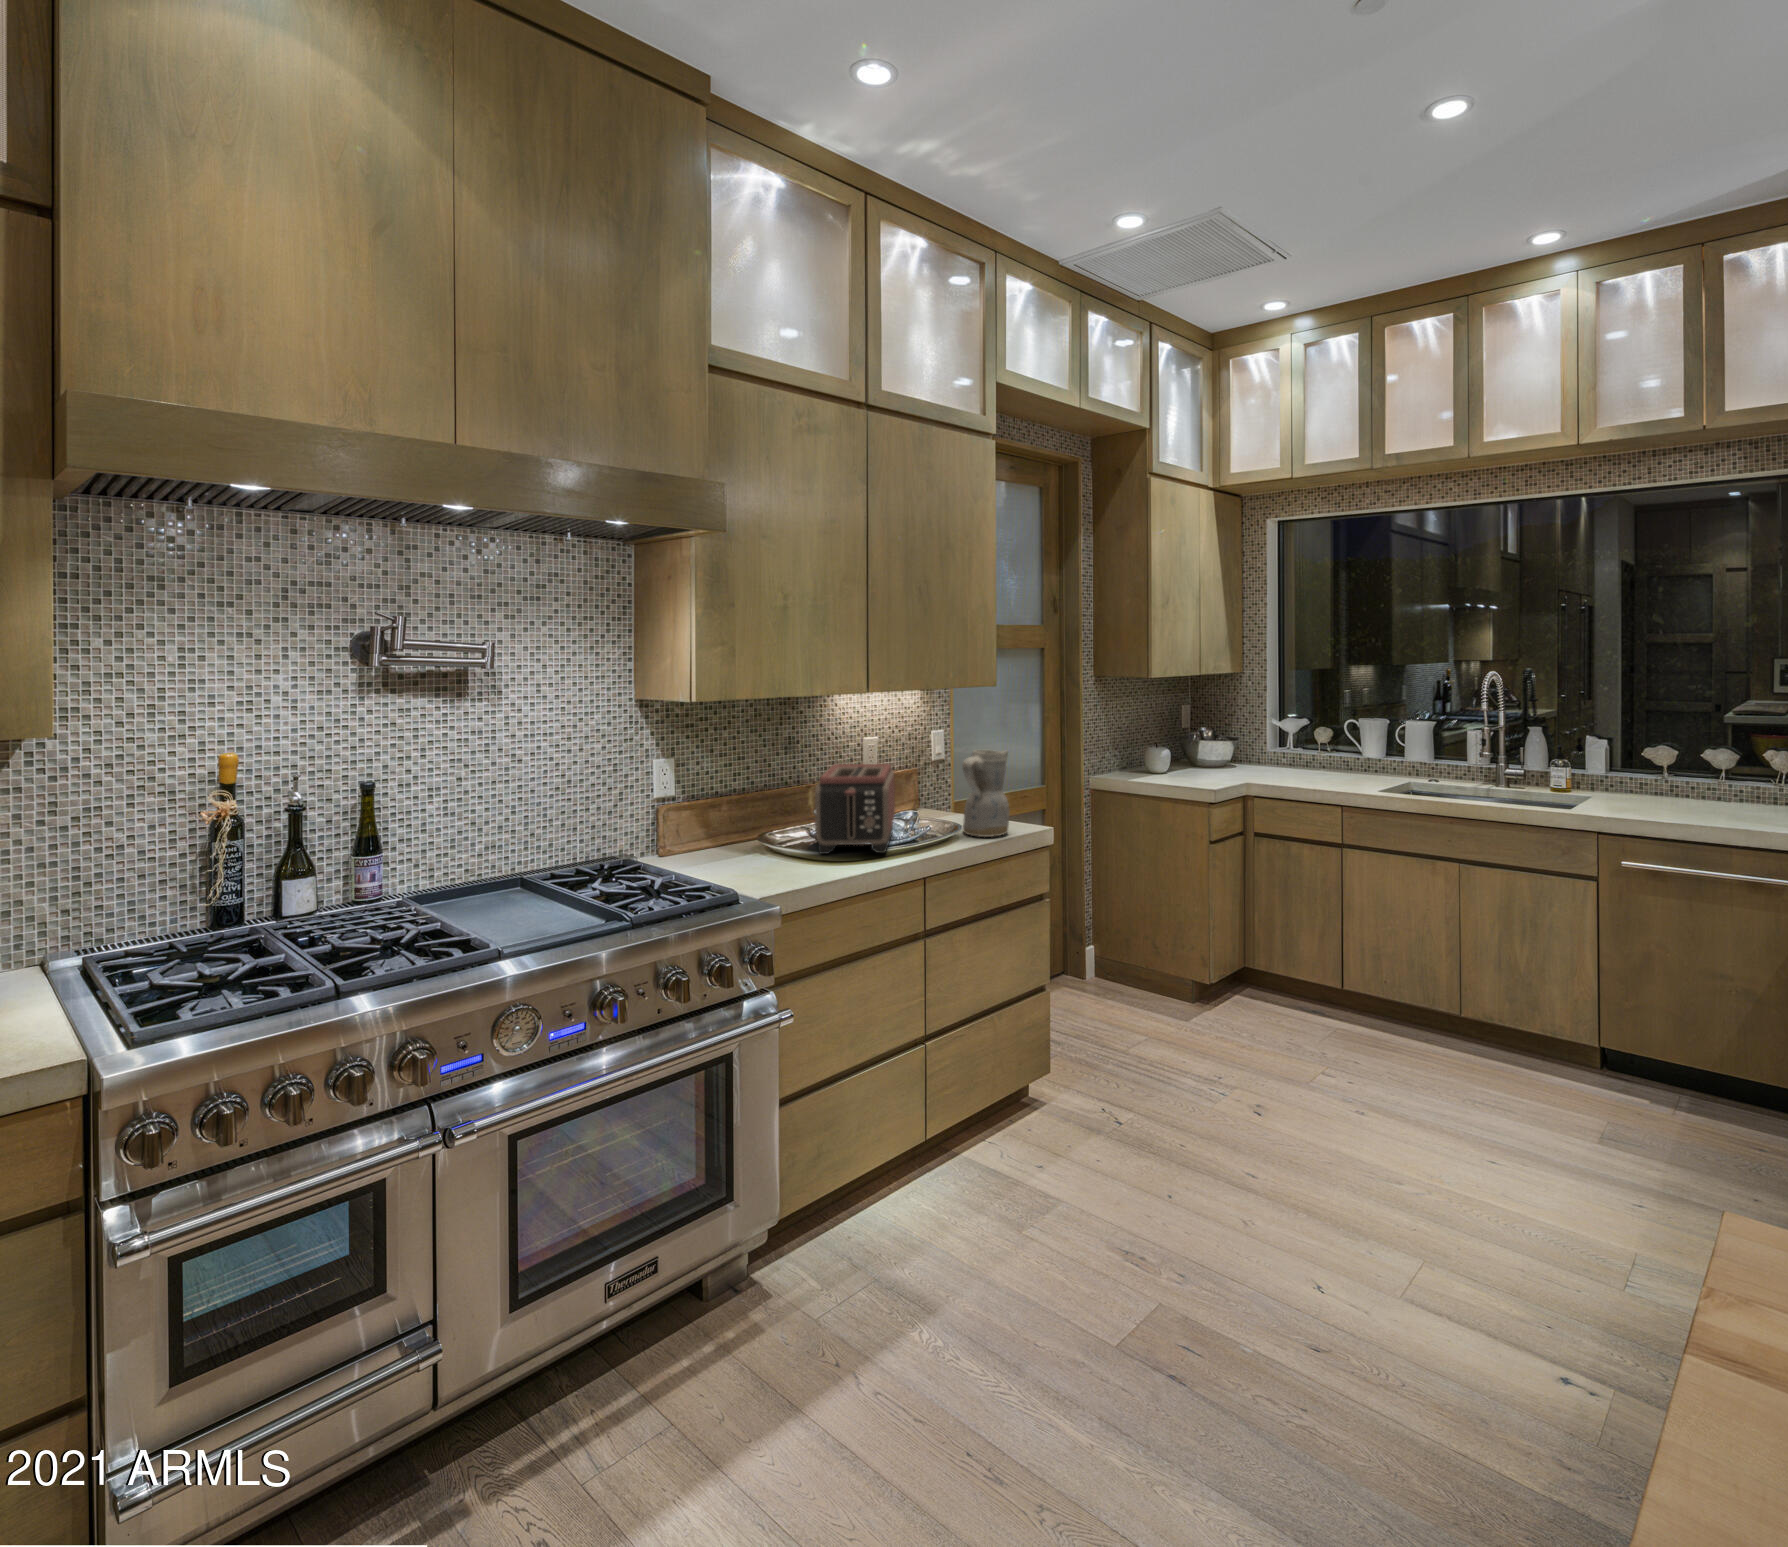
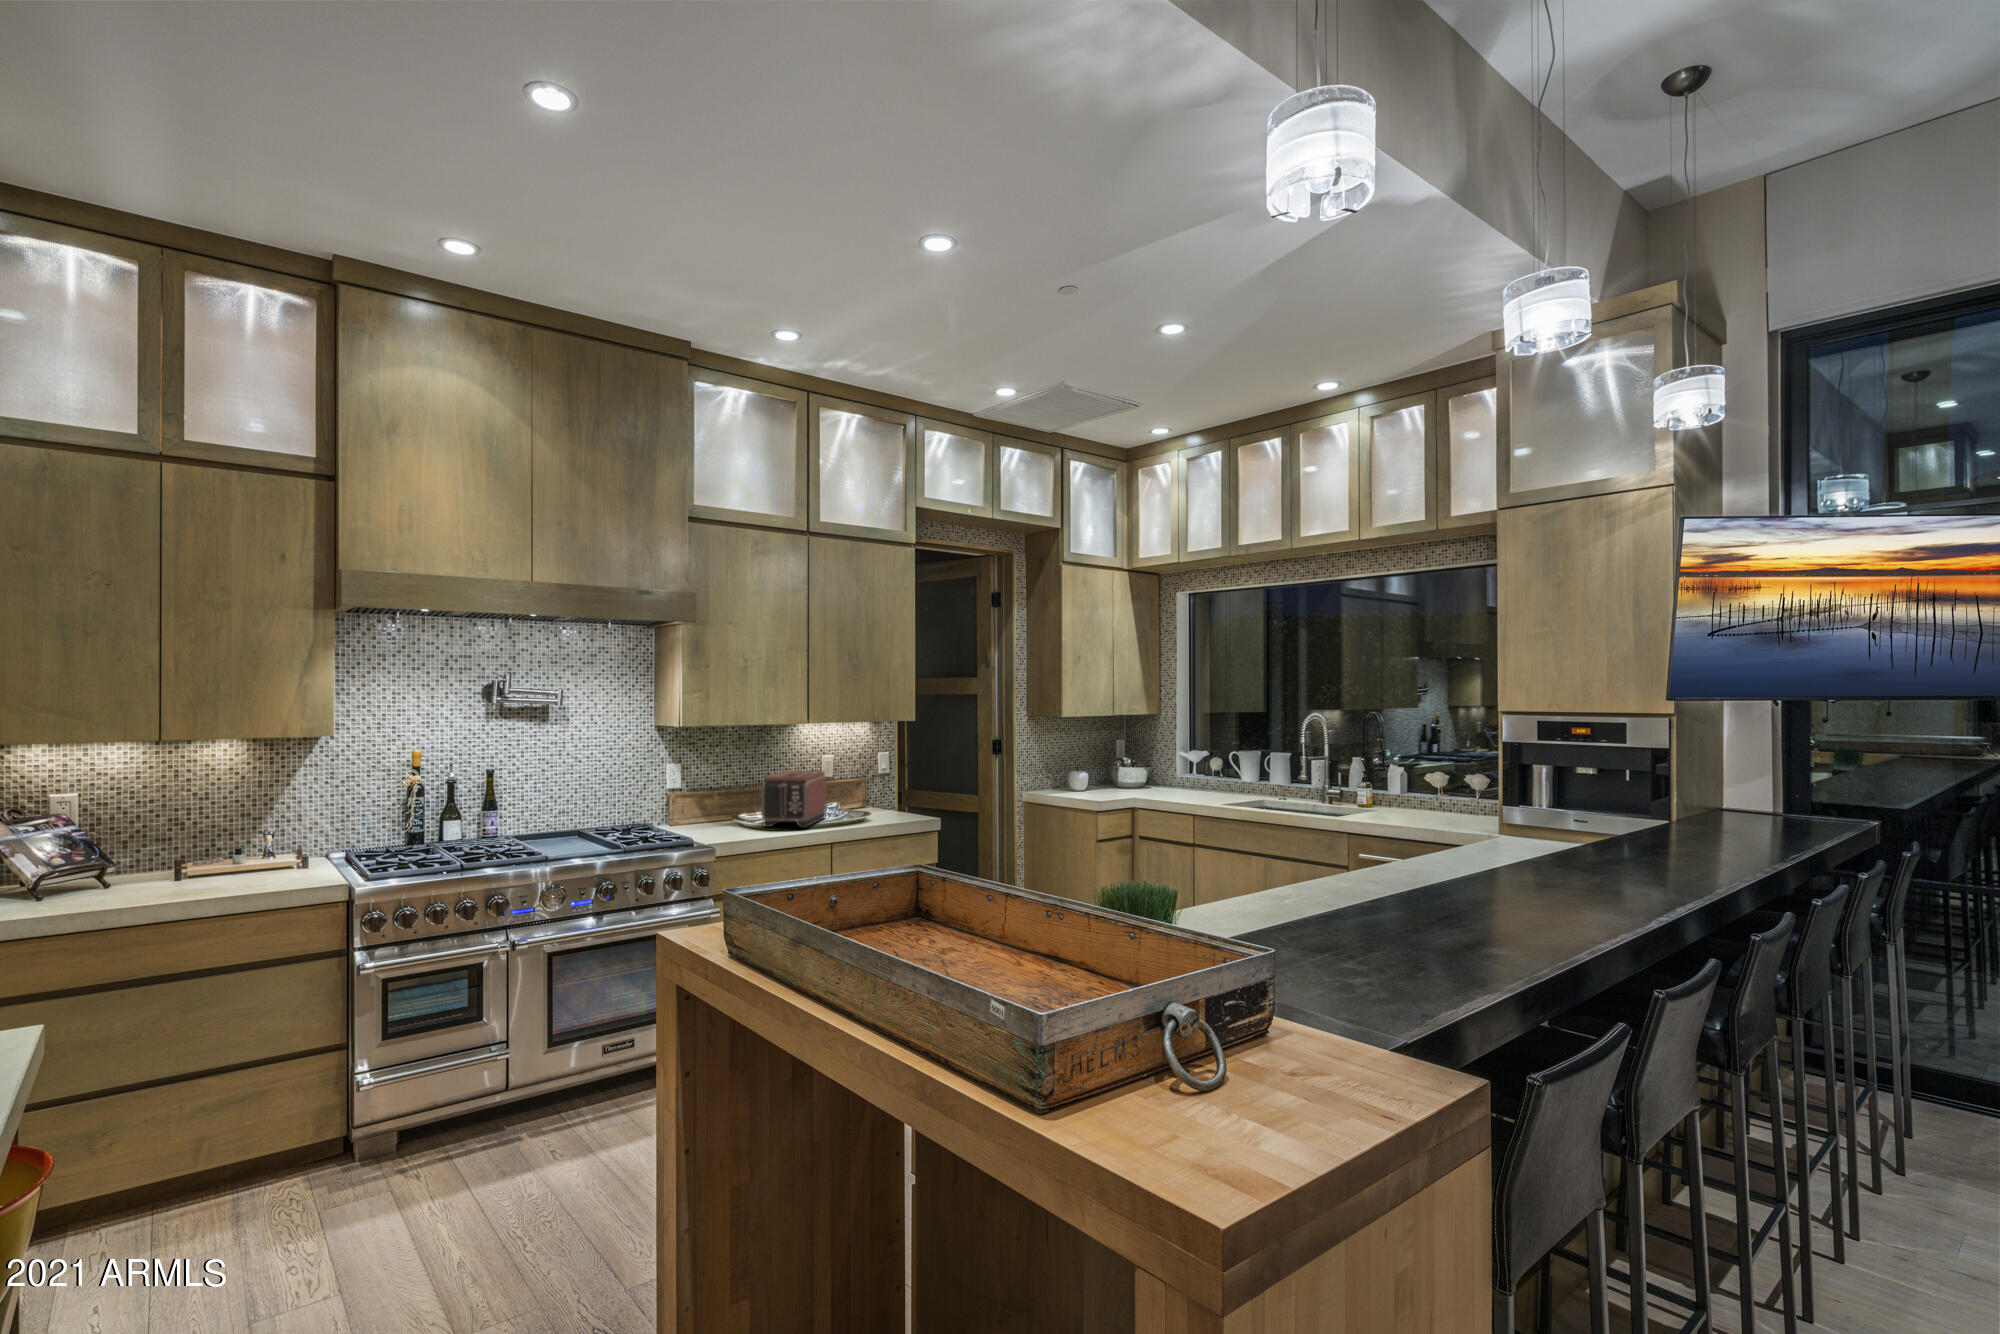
ceramic pitcher: present [962,750,1010,837] -> none [869,763,906,822]

